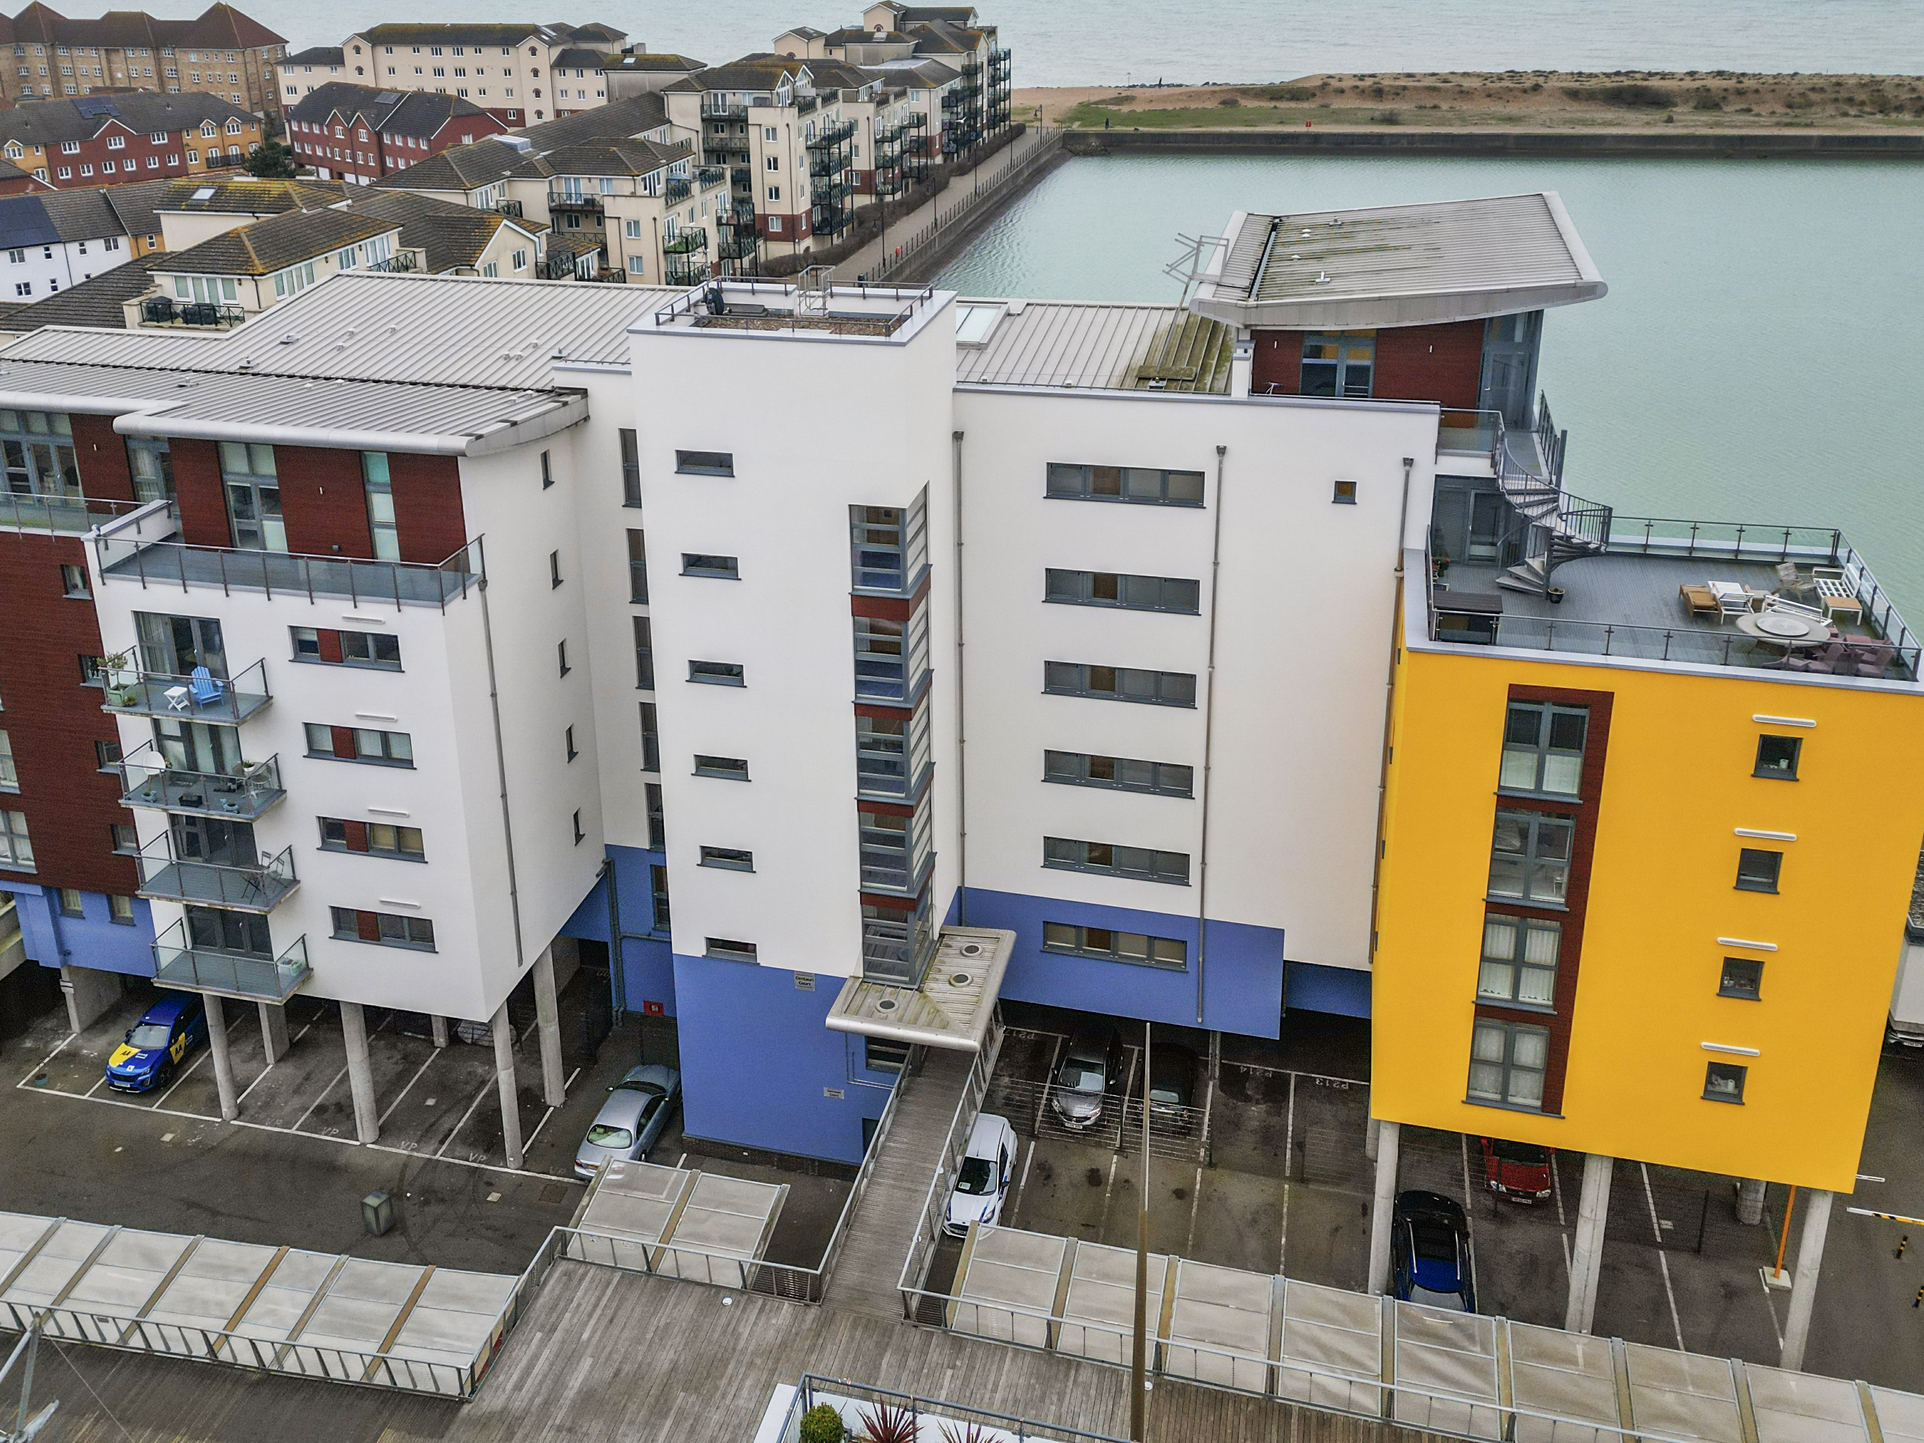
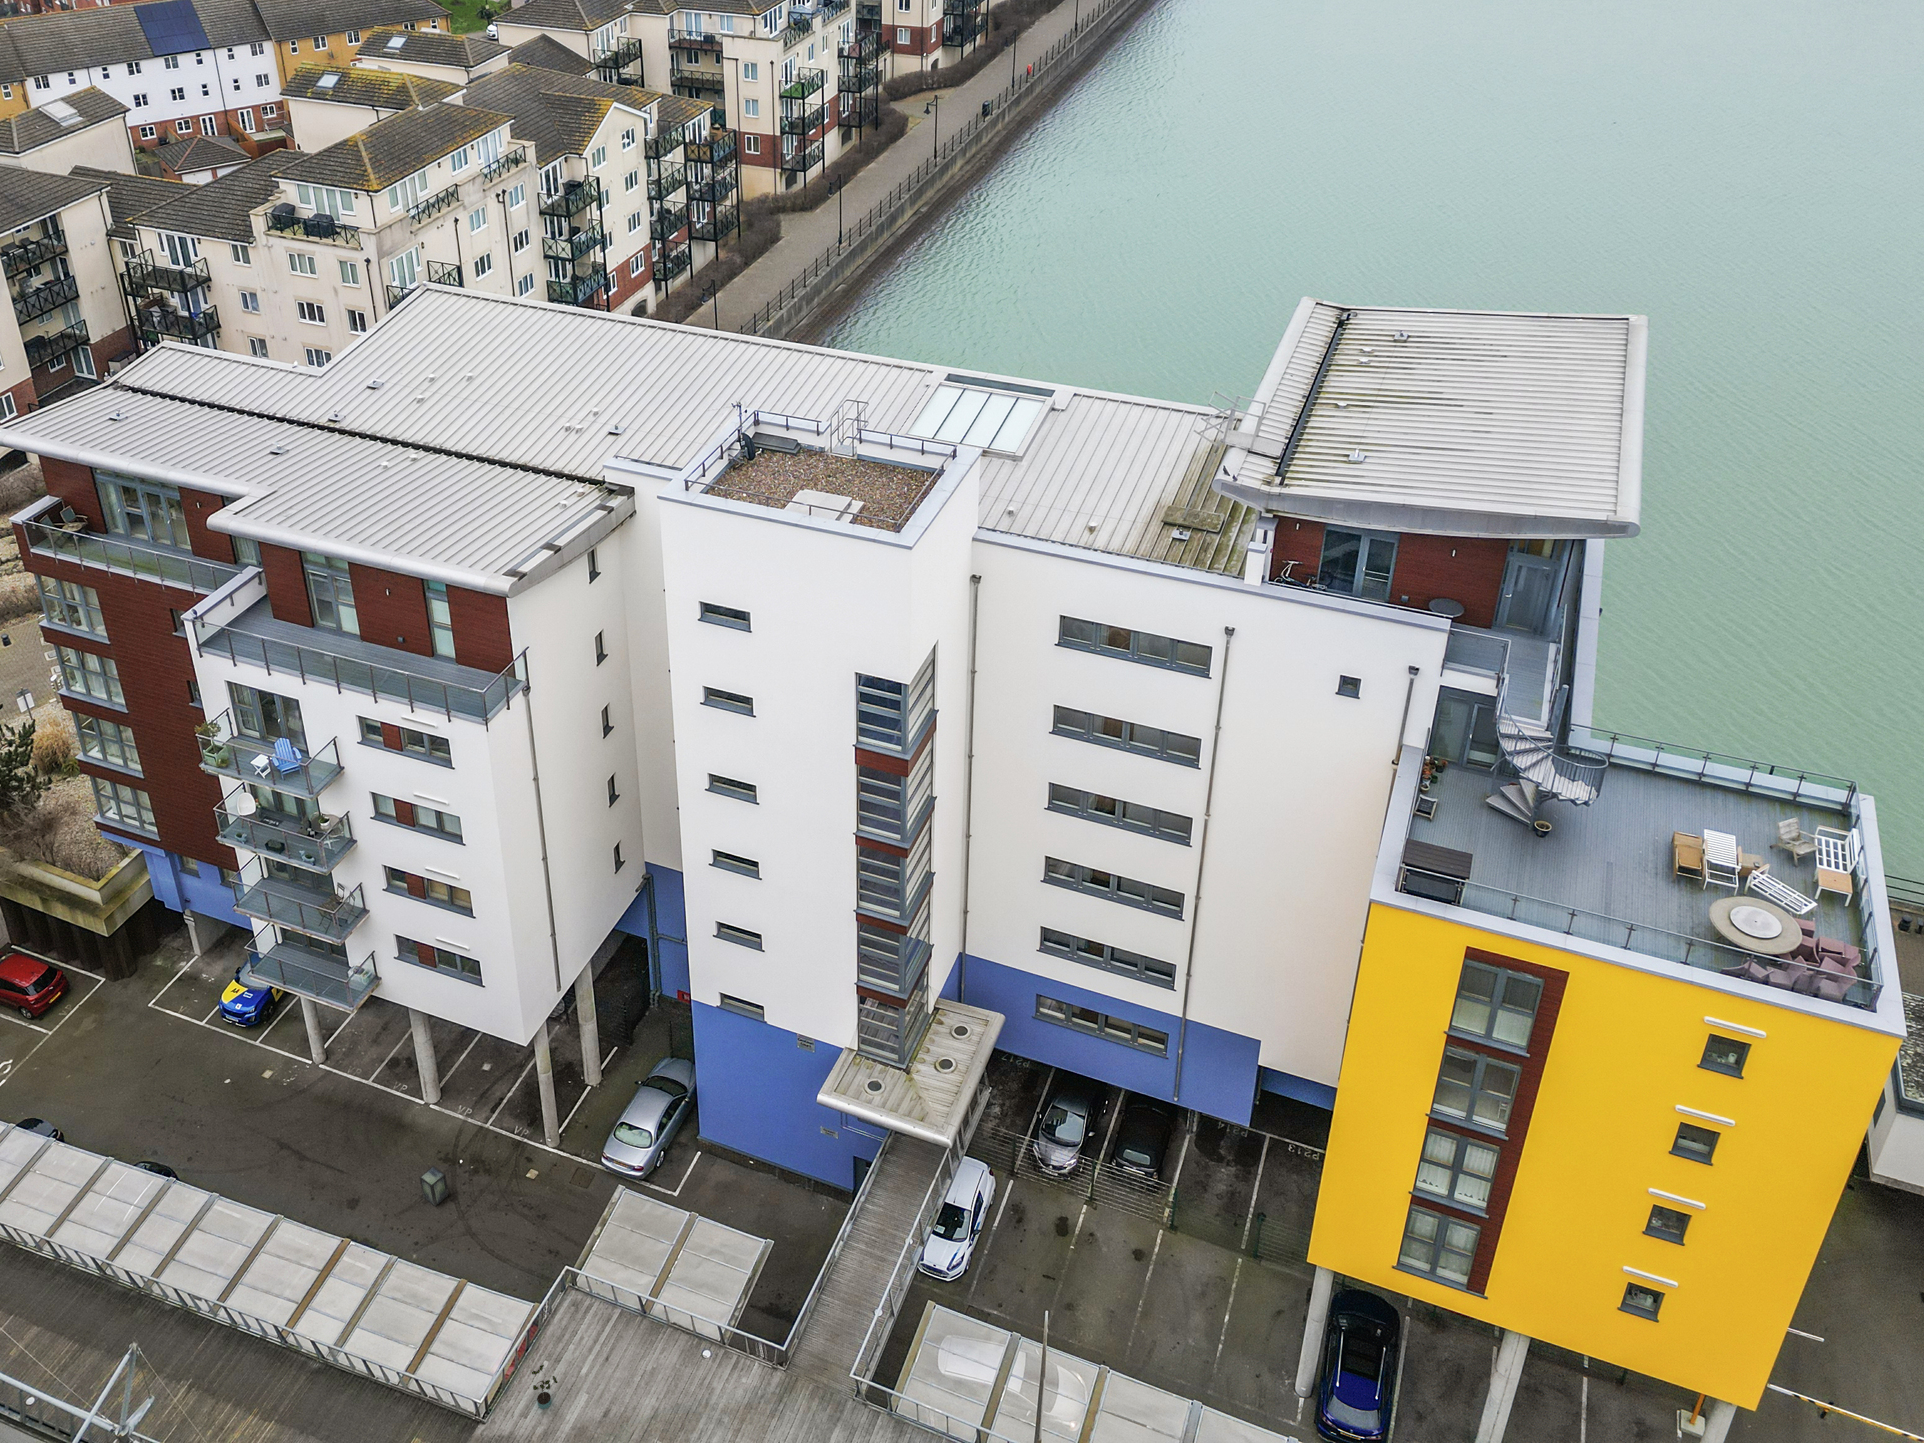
potted plant: present [28,1047,52,1085] -> present [532,1365,558,1409]

